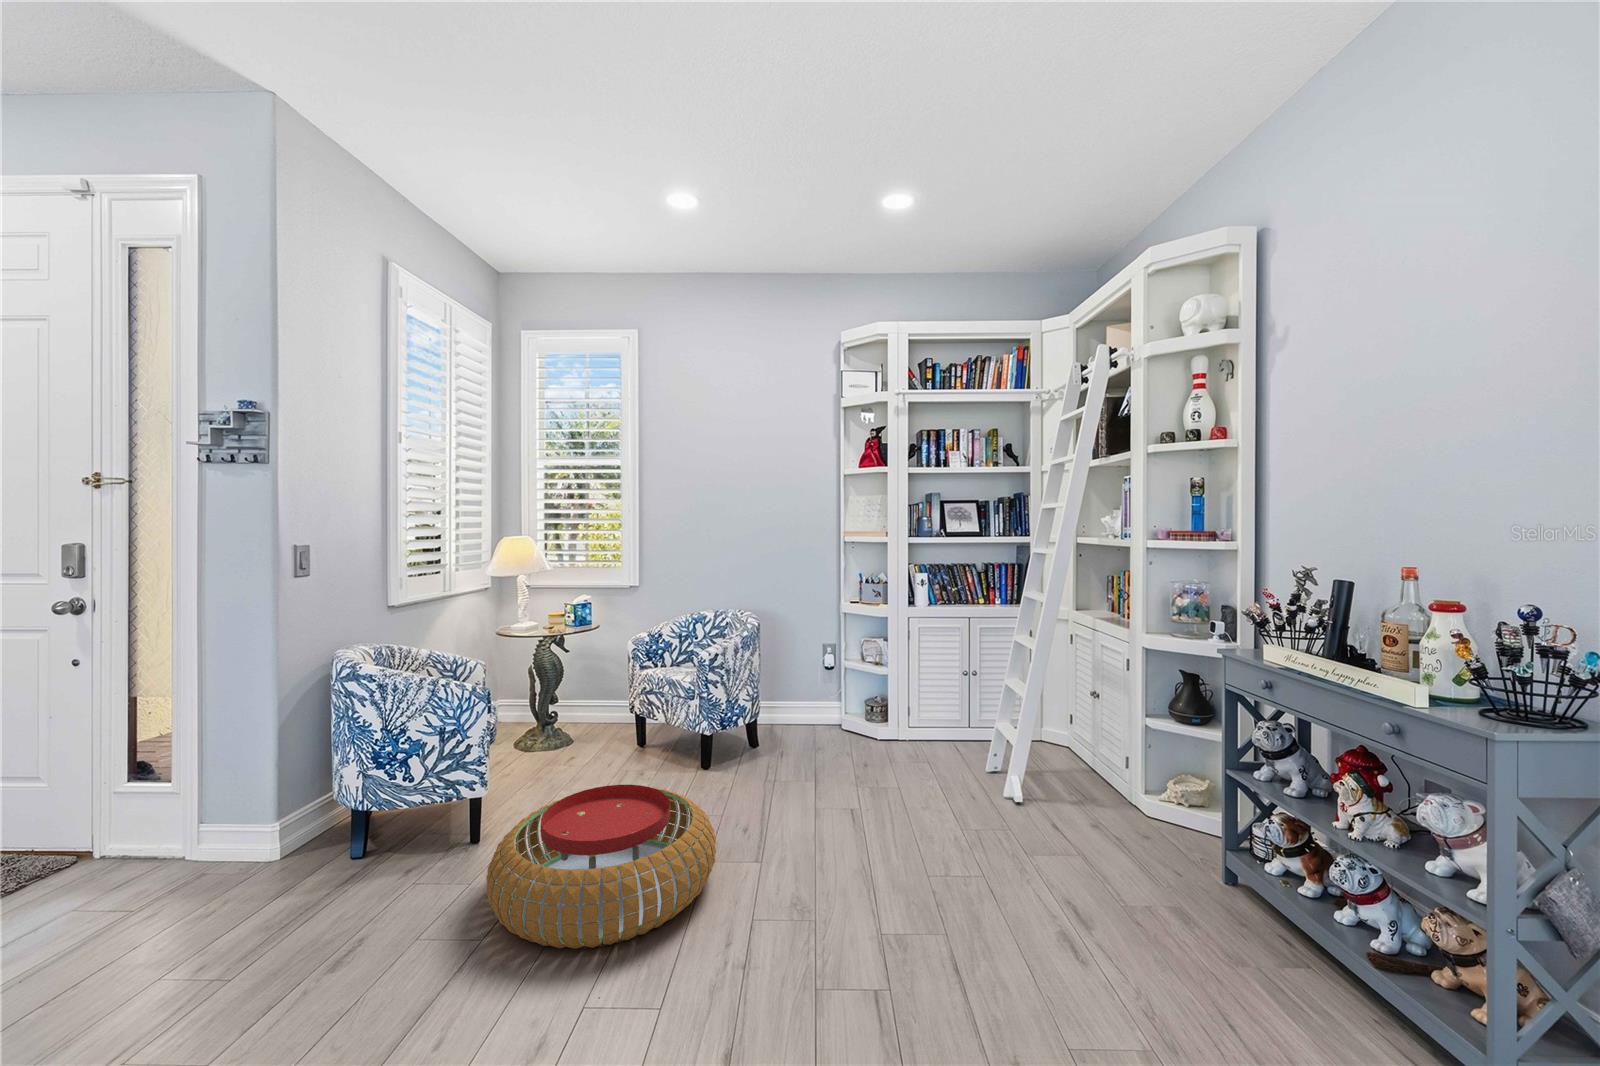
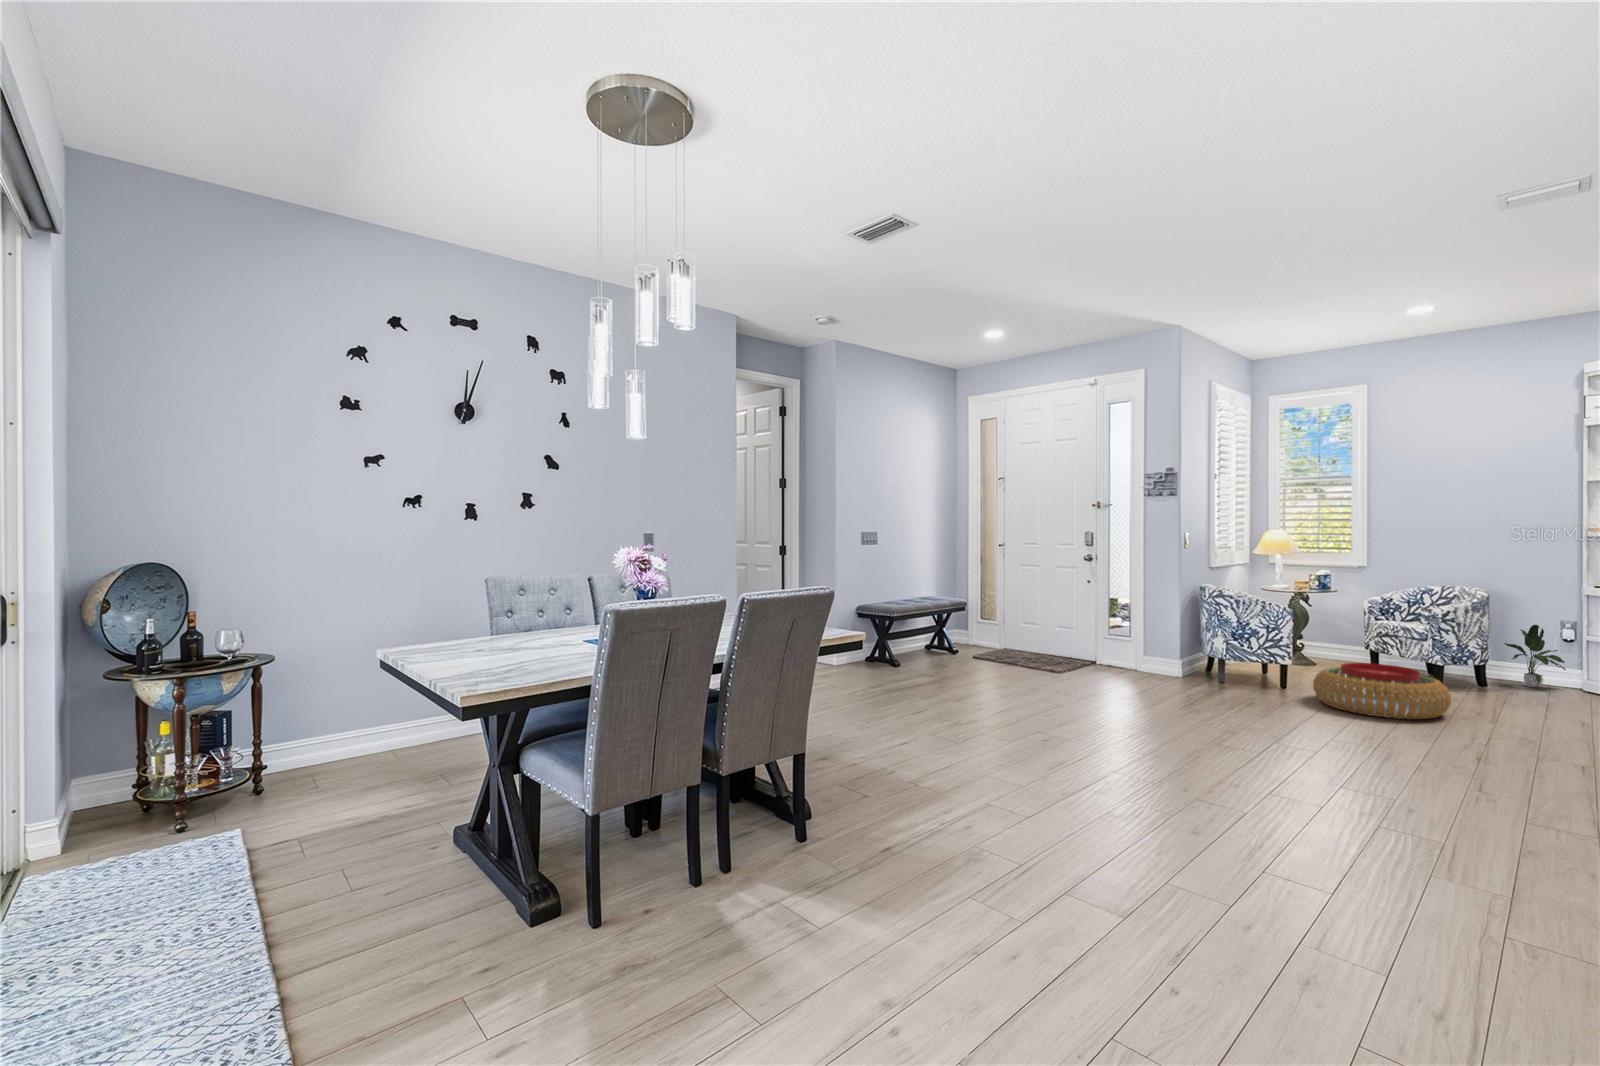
potted plant: none [775,651,829,730] -> present [1504,625,1566,687]

